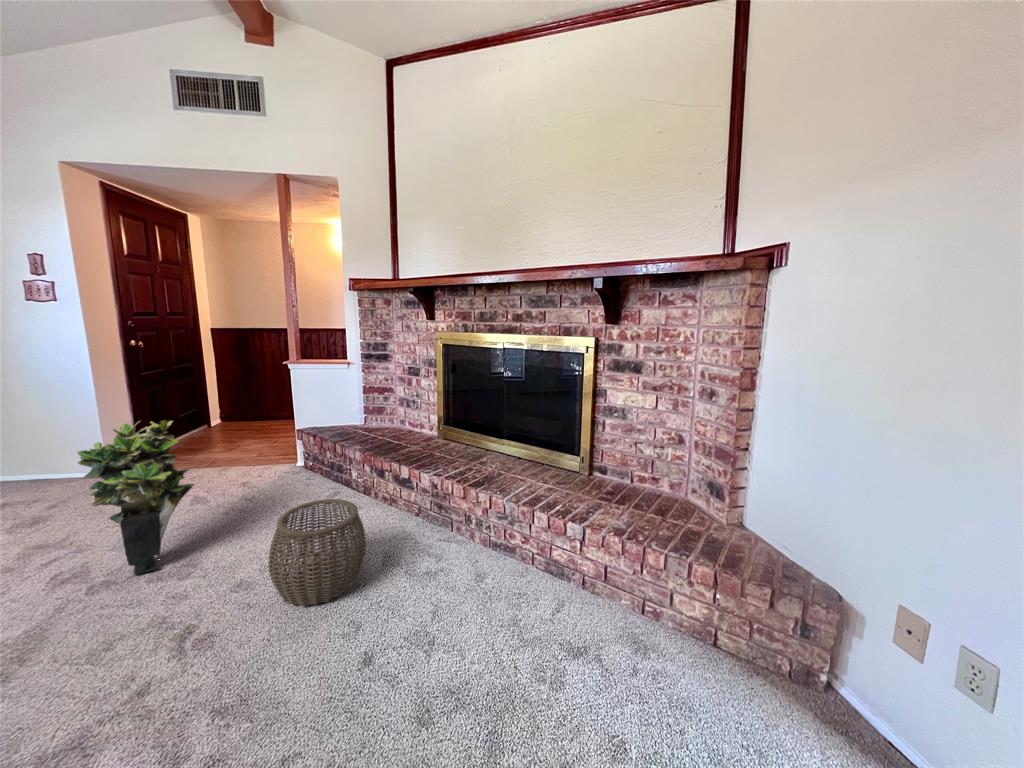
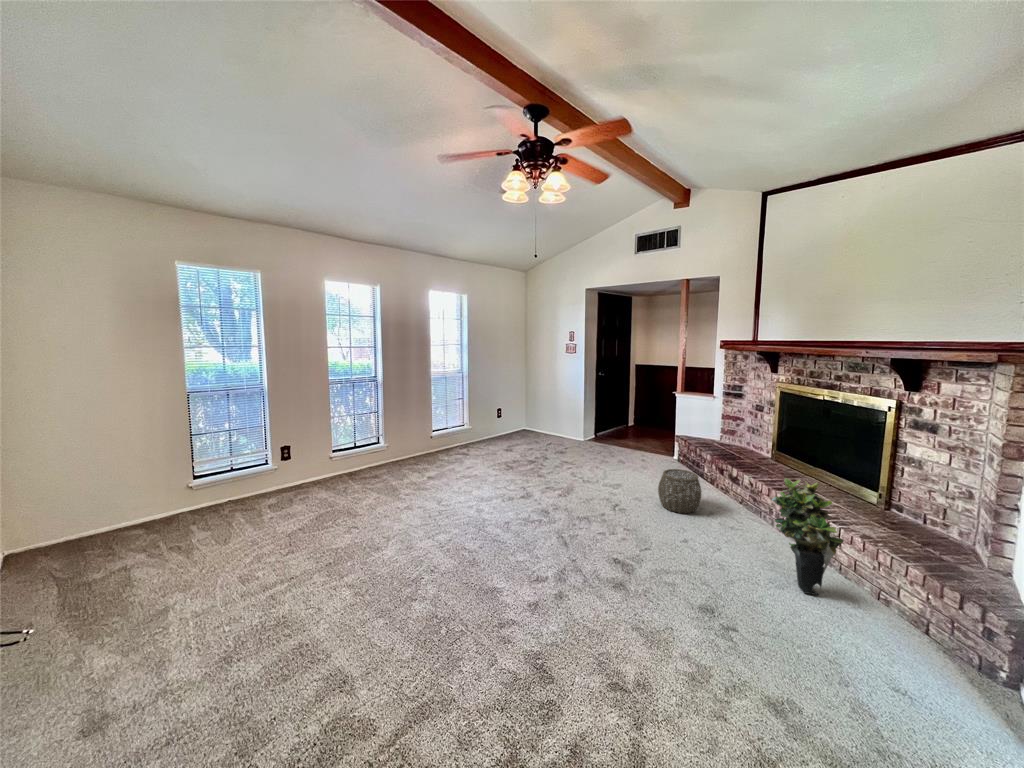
potted plant: present [78,420,195,575] -> present [772,479,844,595]

